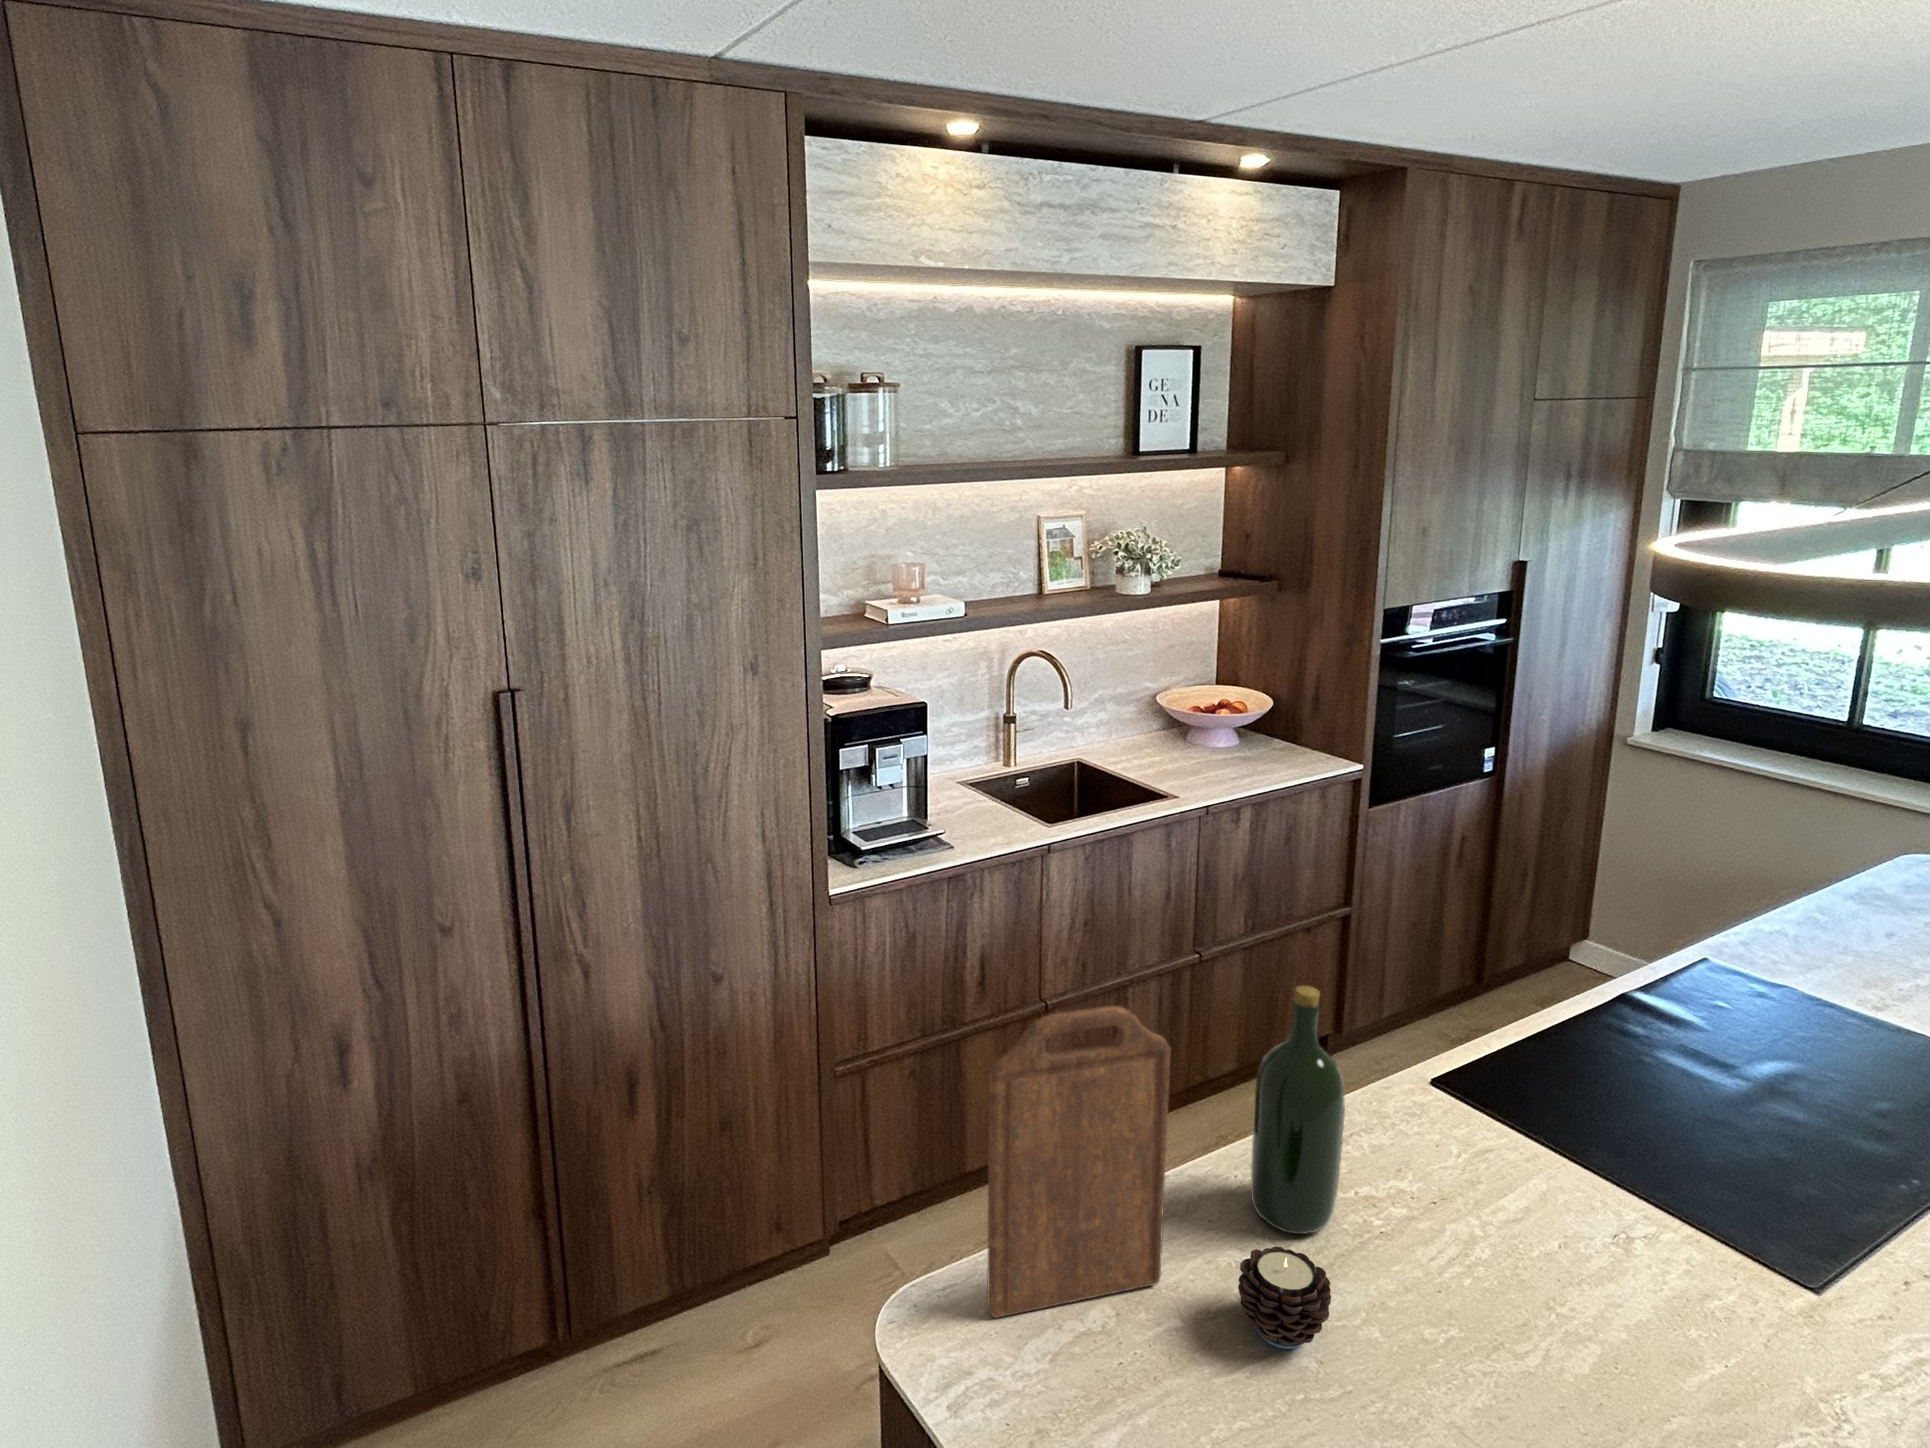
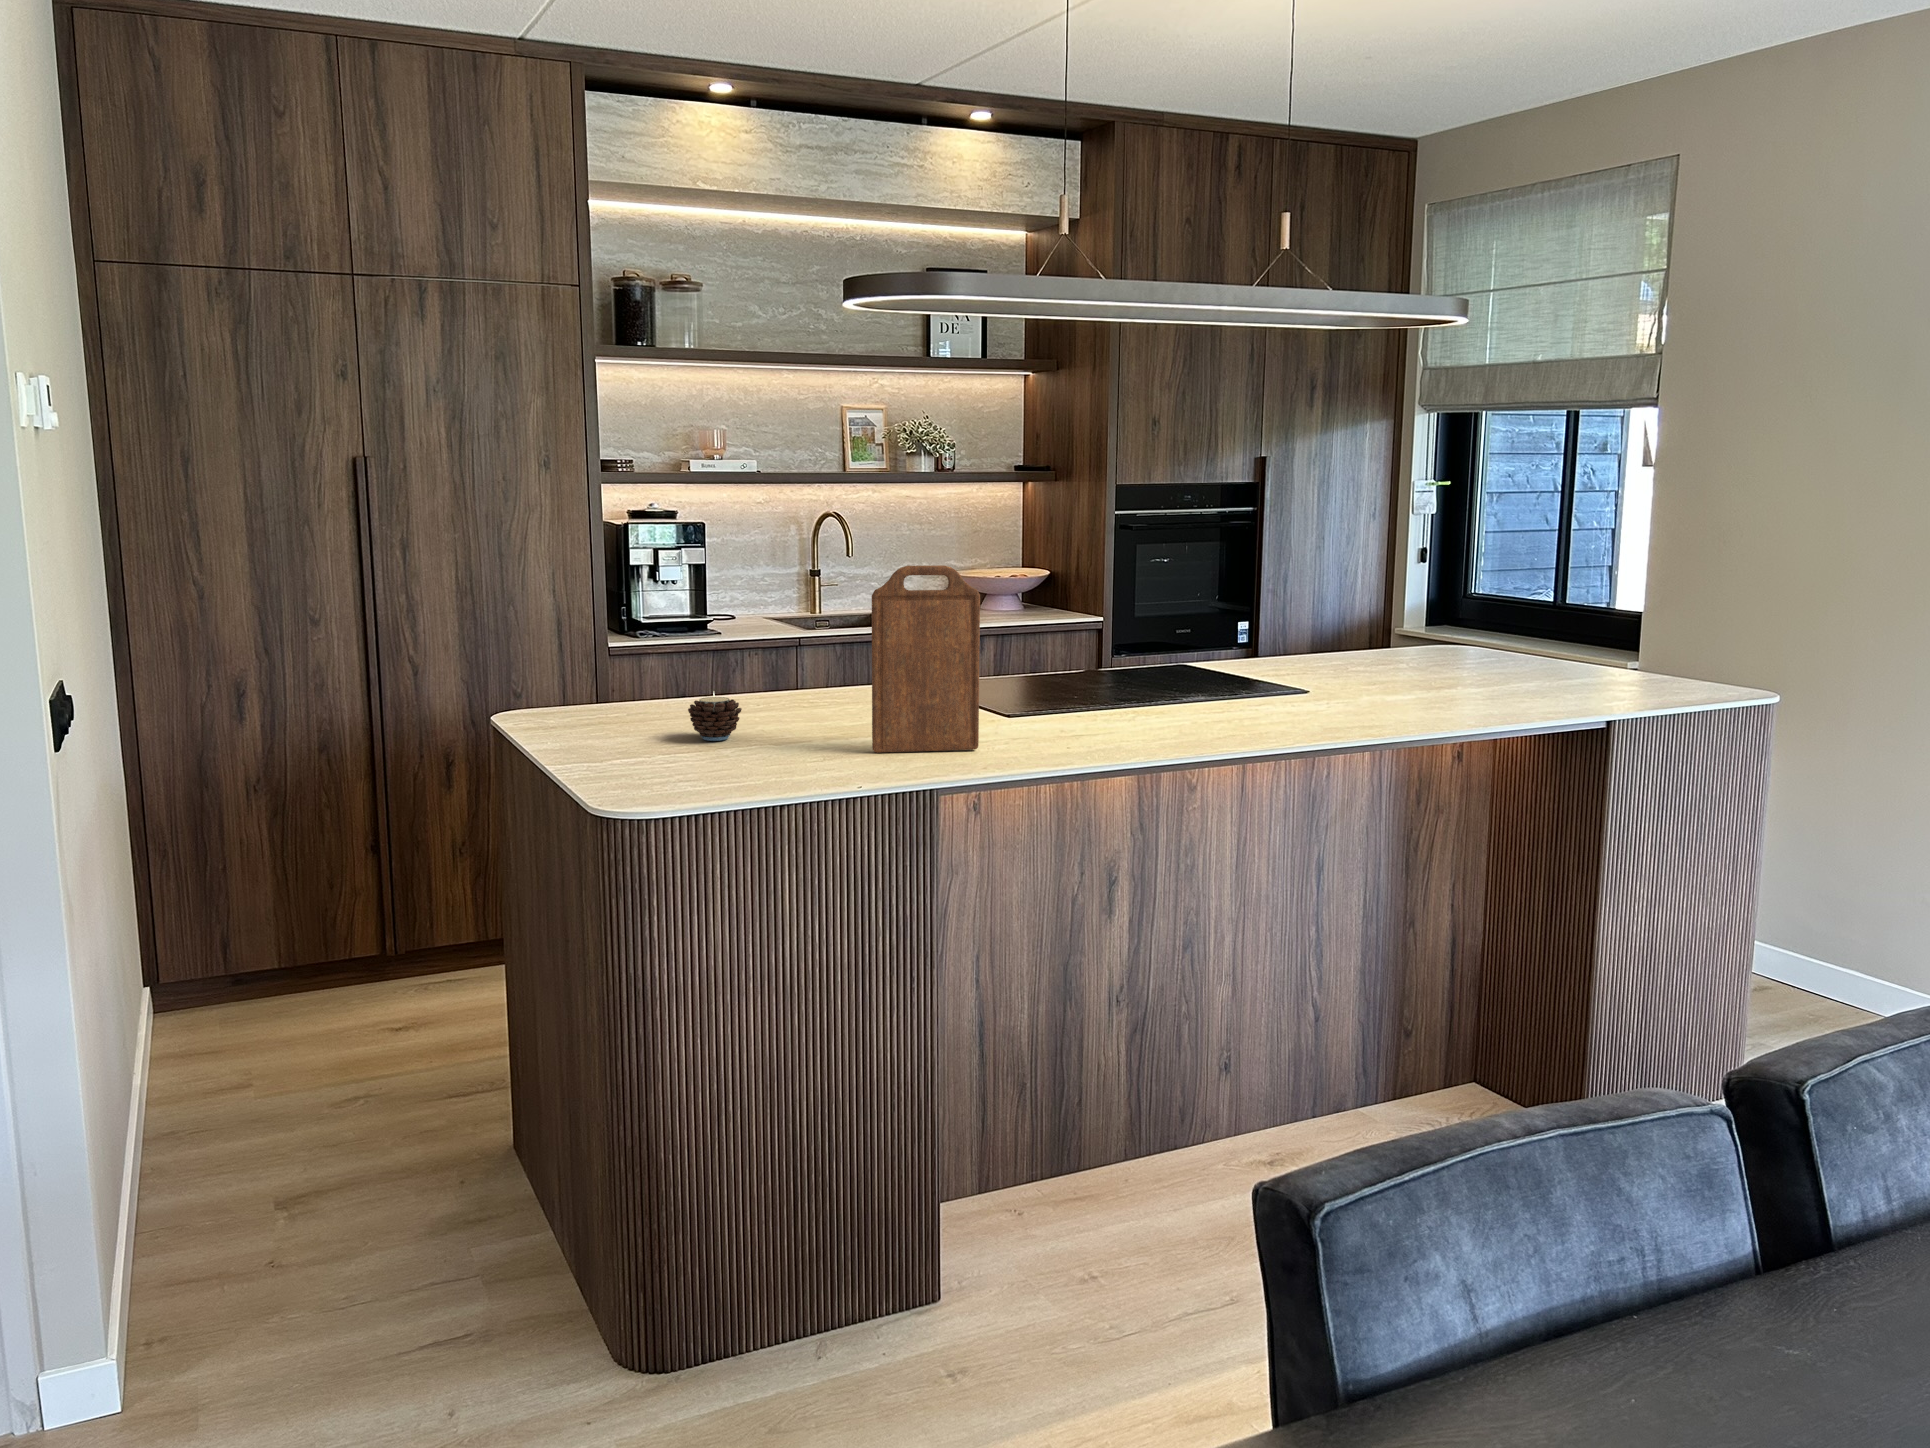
wine bottle: present [1251,986,1345,1234] -> none [743,574,794,723]
cutting board: present [987,1006,1171,1318] -> present [872,565,980,753]

